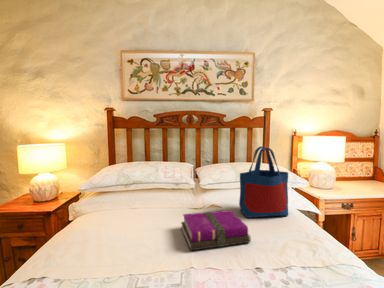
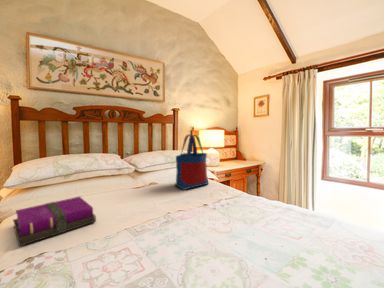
notebook: present [182,210,251,250] -> present [13,197,96,246]

